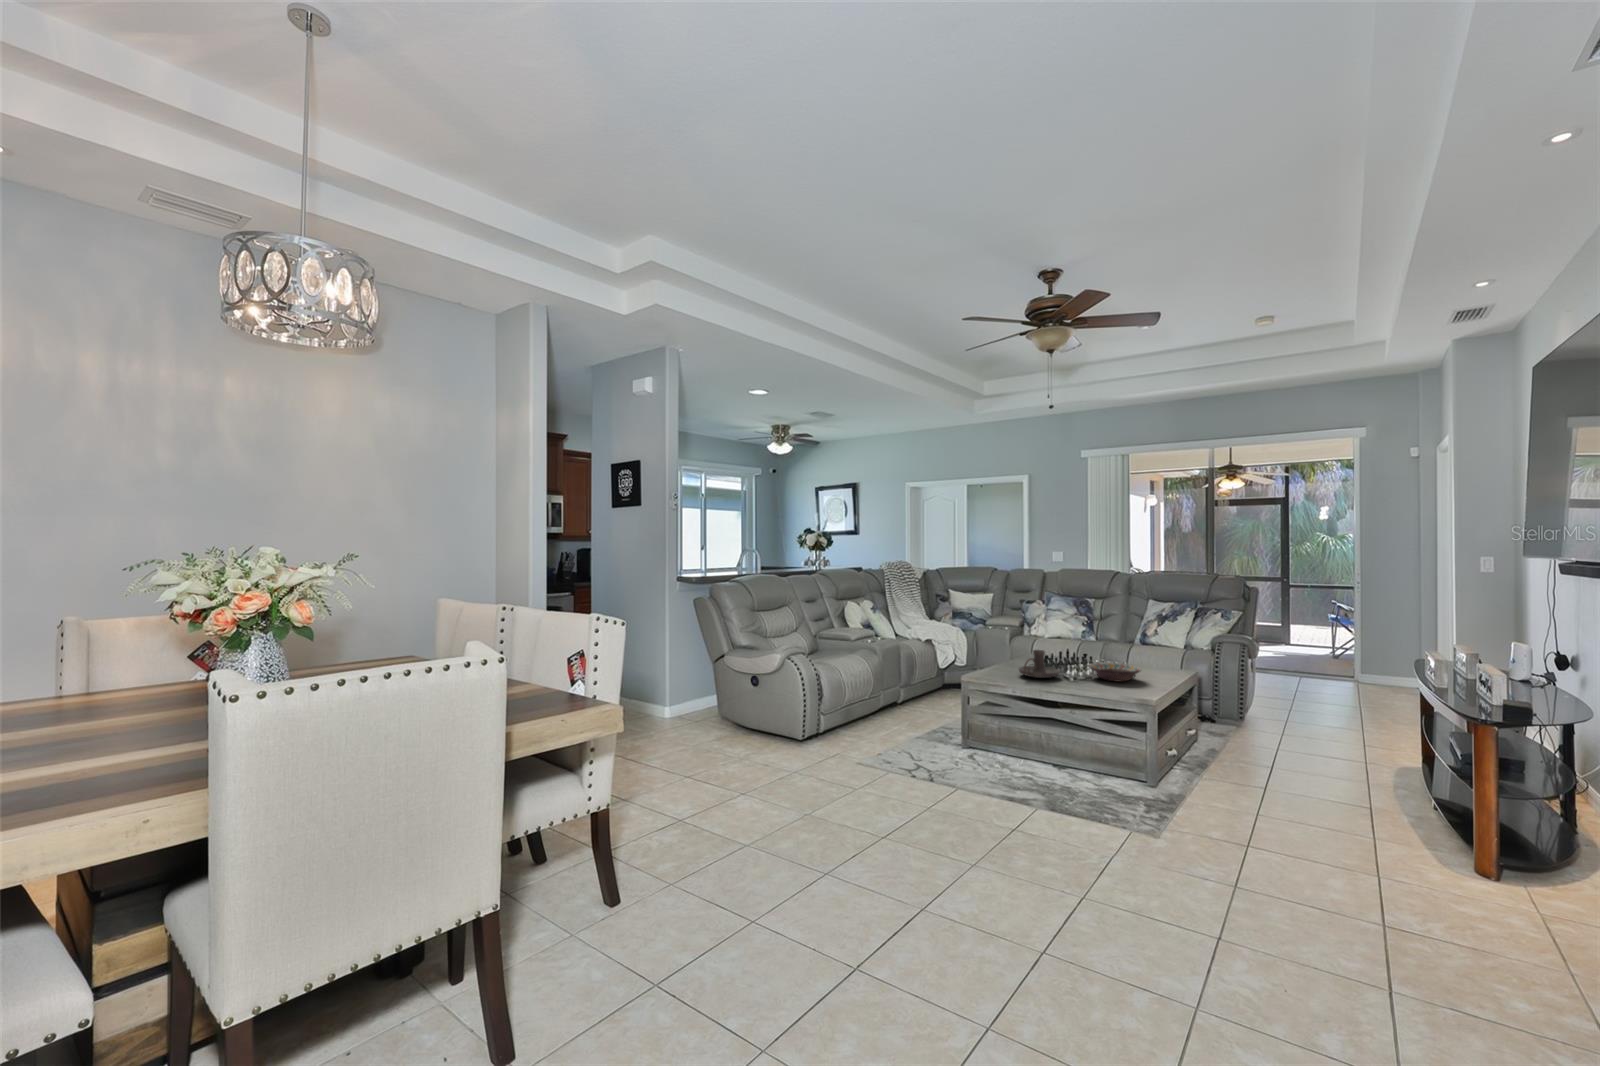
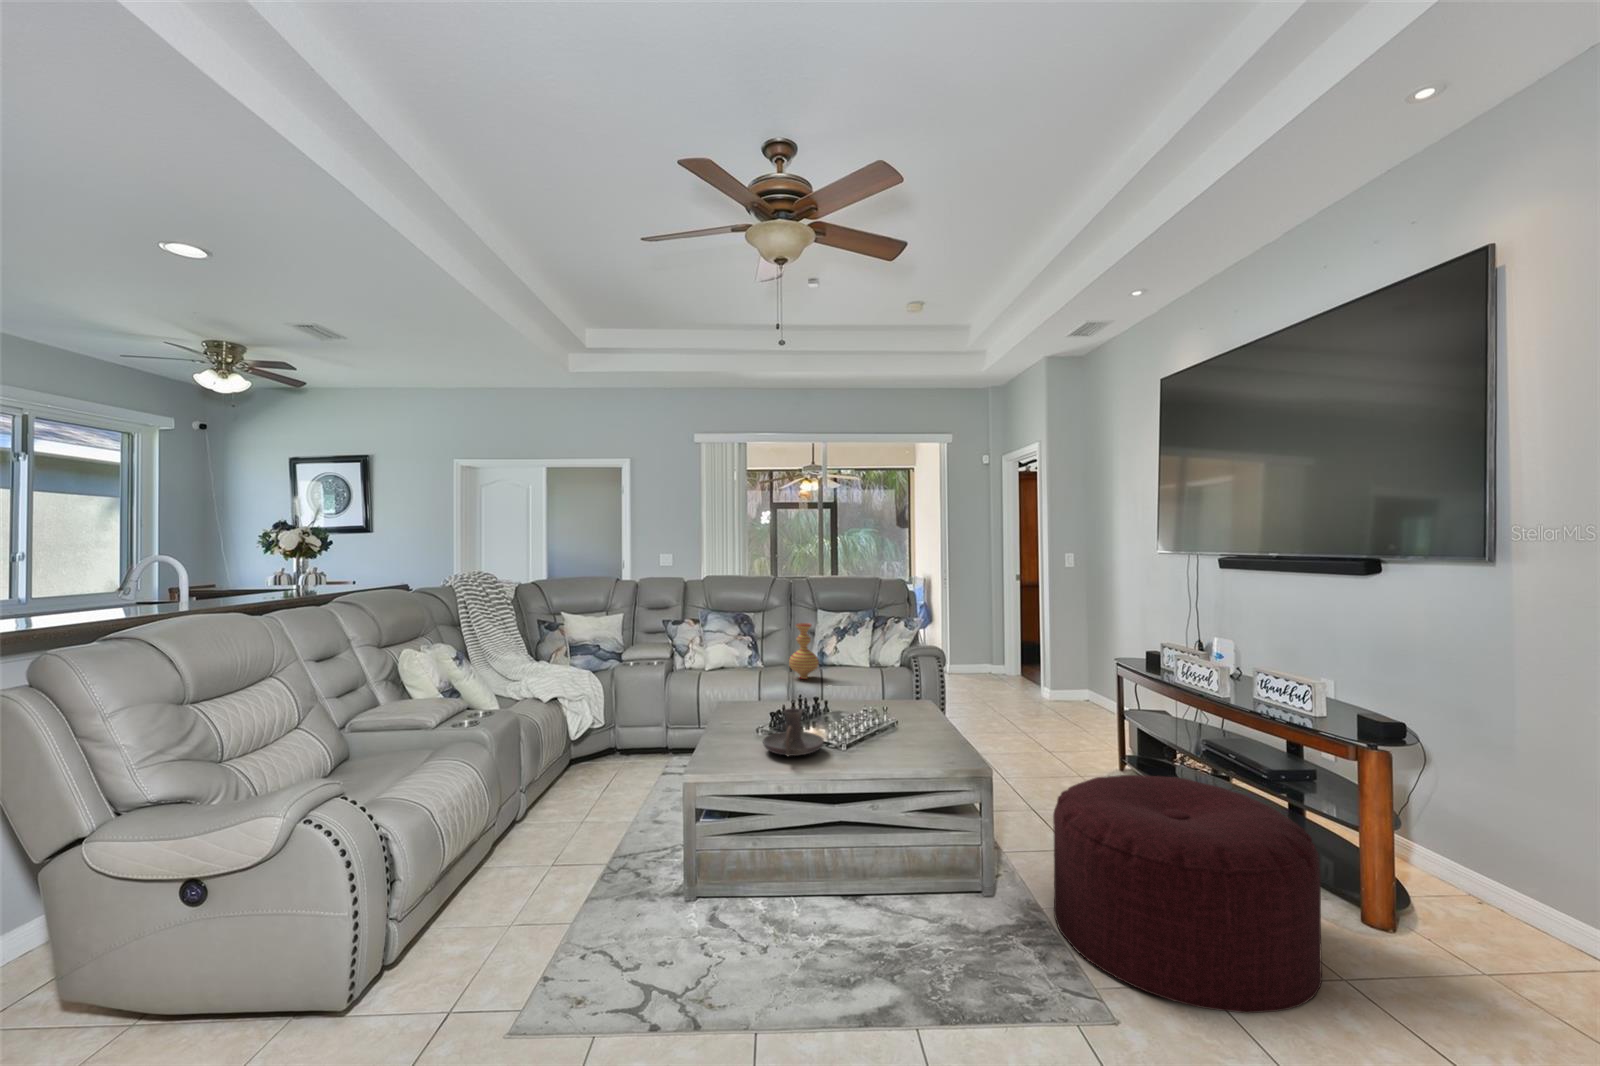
vase: none [1101,606,1126,650] -> present [789,623,819,679]
decorative bowl: present [1089,663,1141,682] -> none [847,708,917,739]
ottoman: none [1177,719,1379,867] -> present [1053,775,1322,1013]

